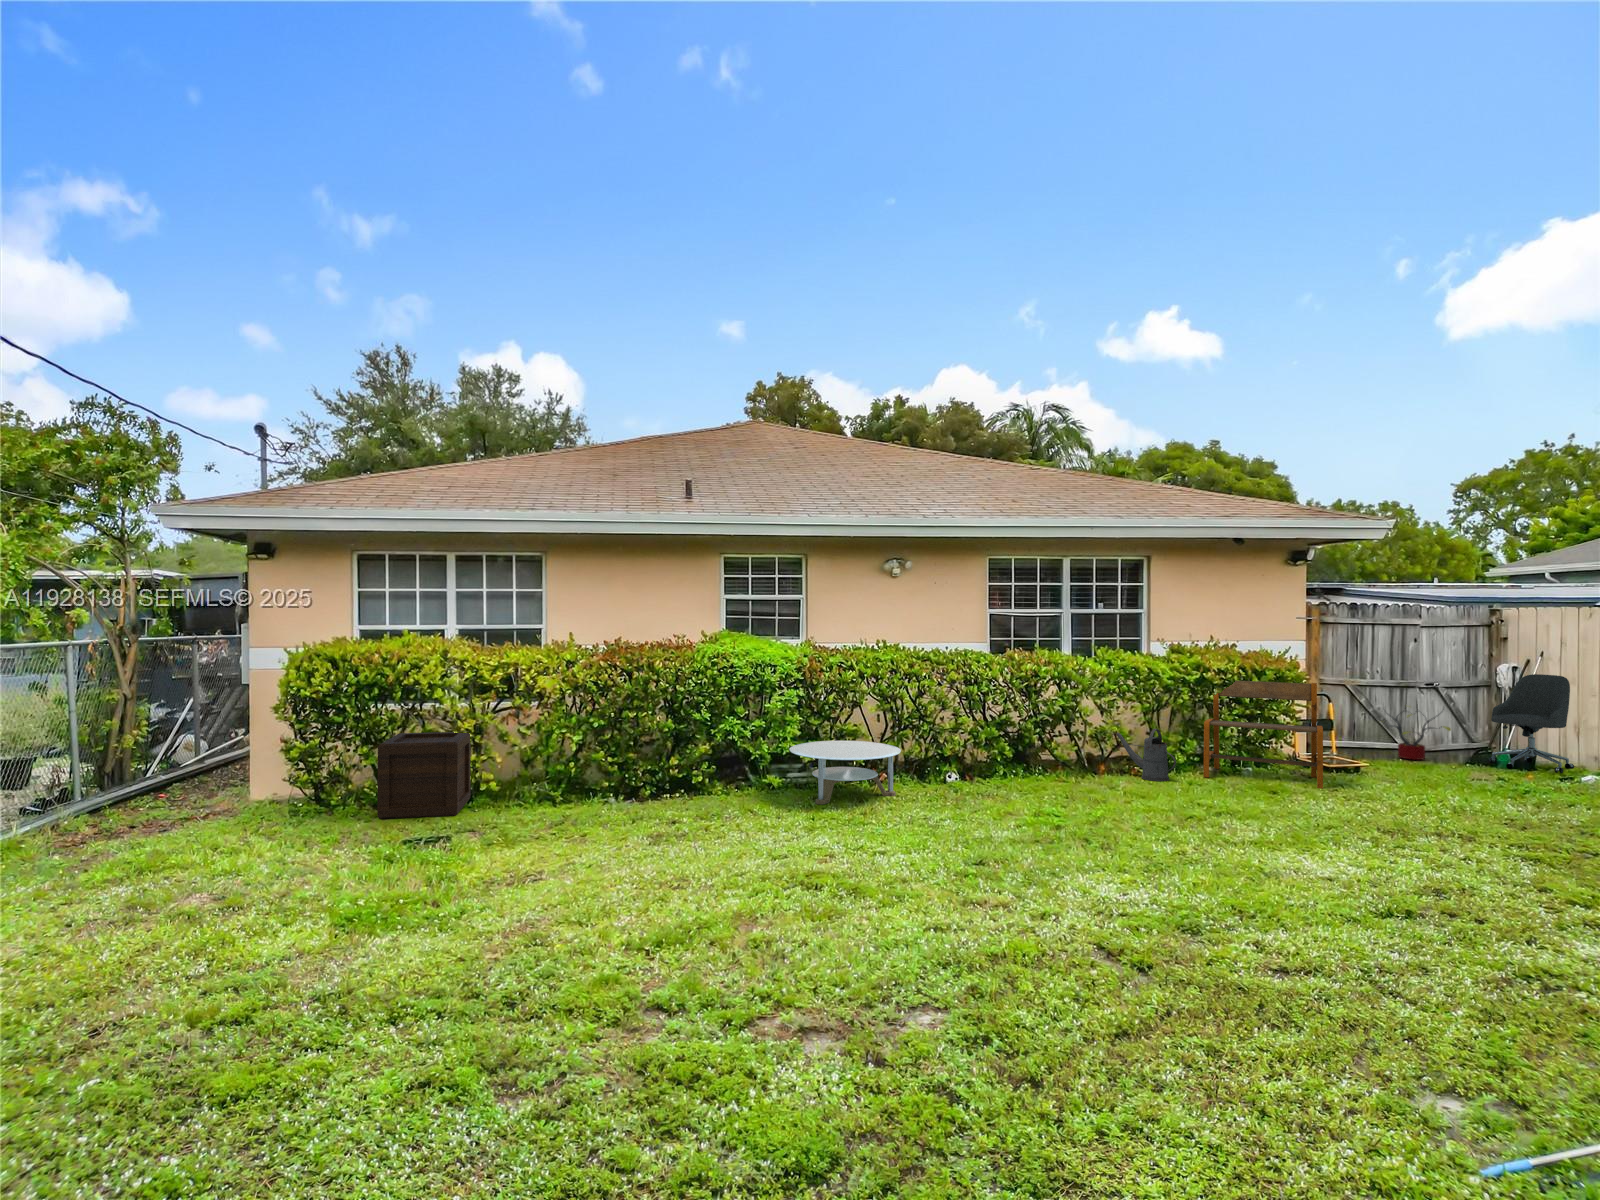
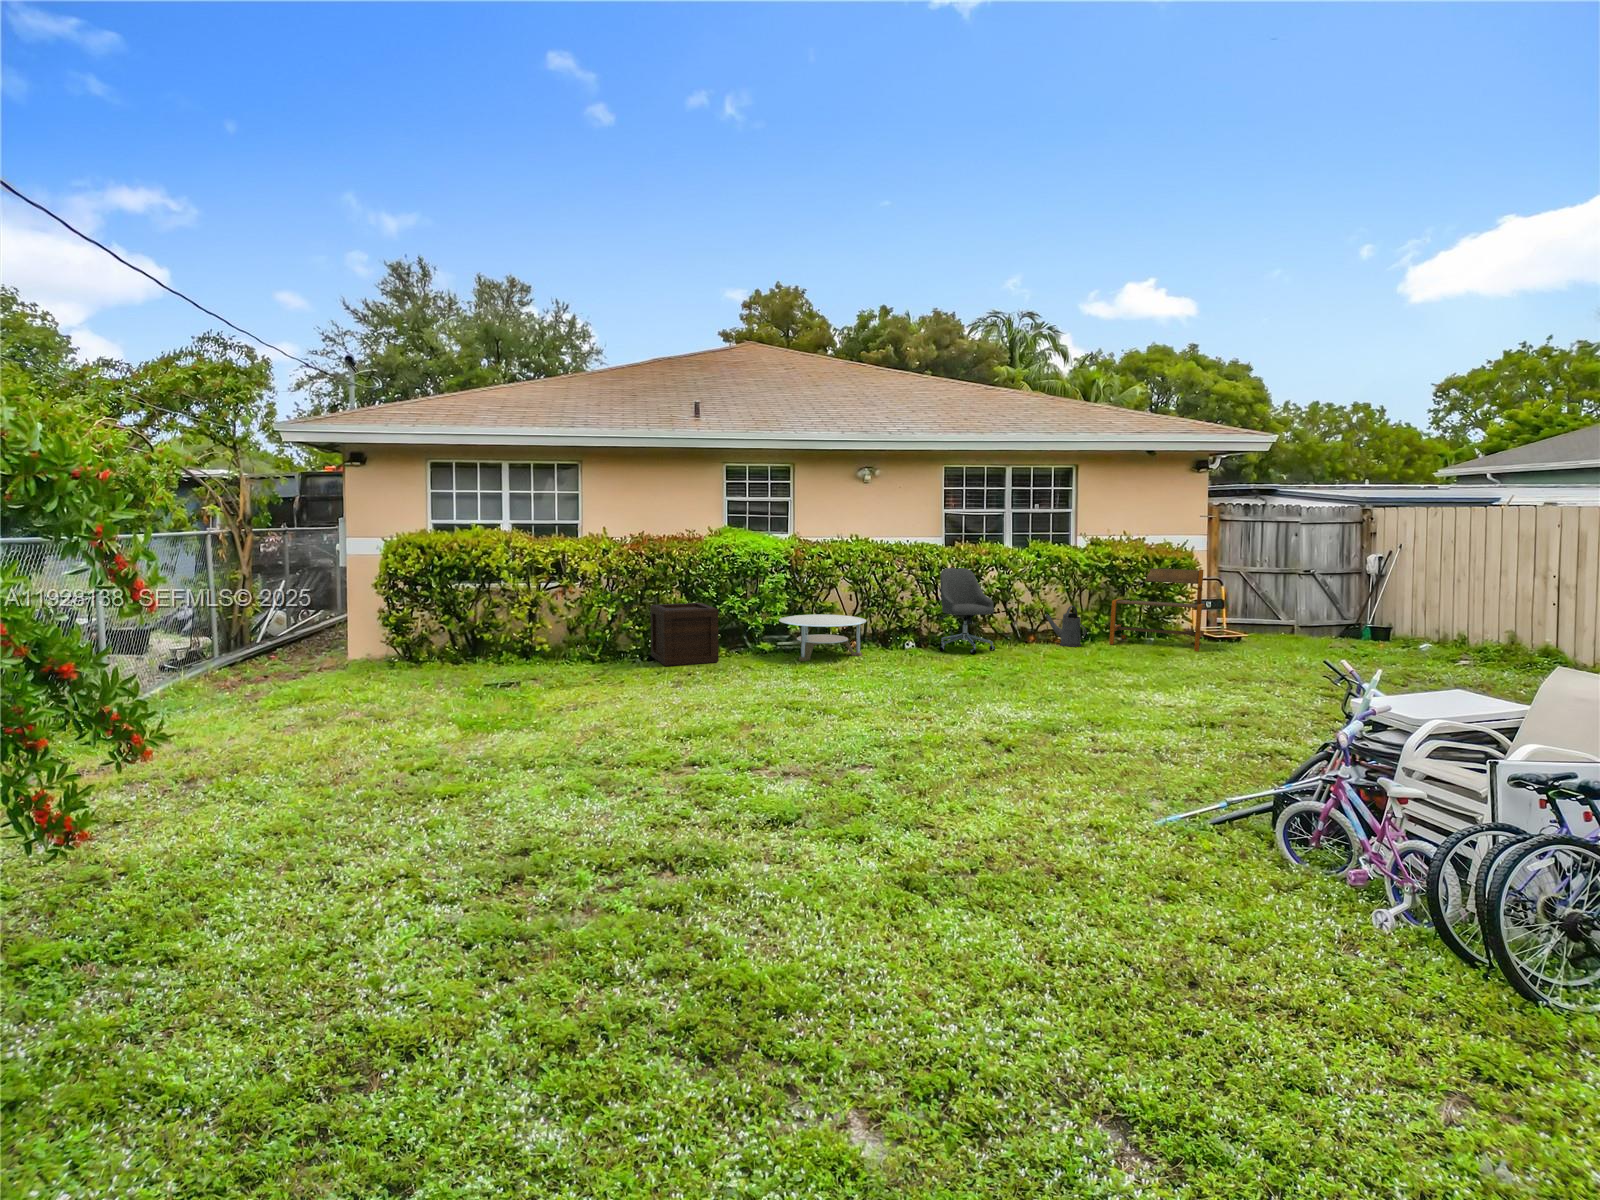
chair: present [1489,674,1574,773] -> present [939,568,995,654]
decorative plant: present [1392,715,1451,760] -> none [1263,587,1318,633]
wooden crate: present [377,732,471,819] -> present [650,603,719,666]

